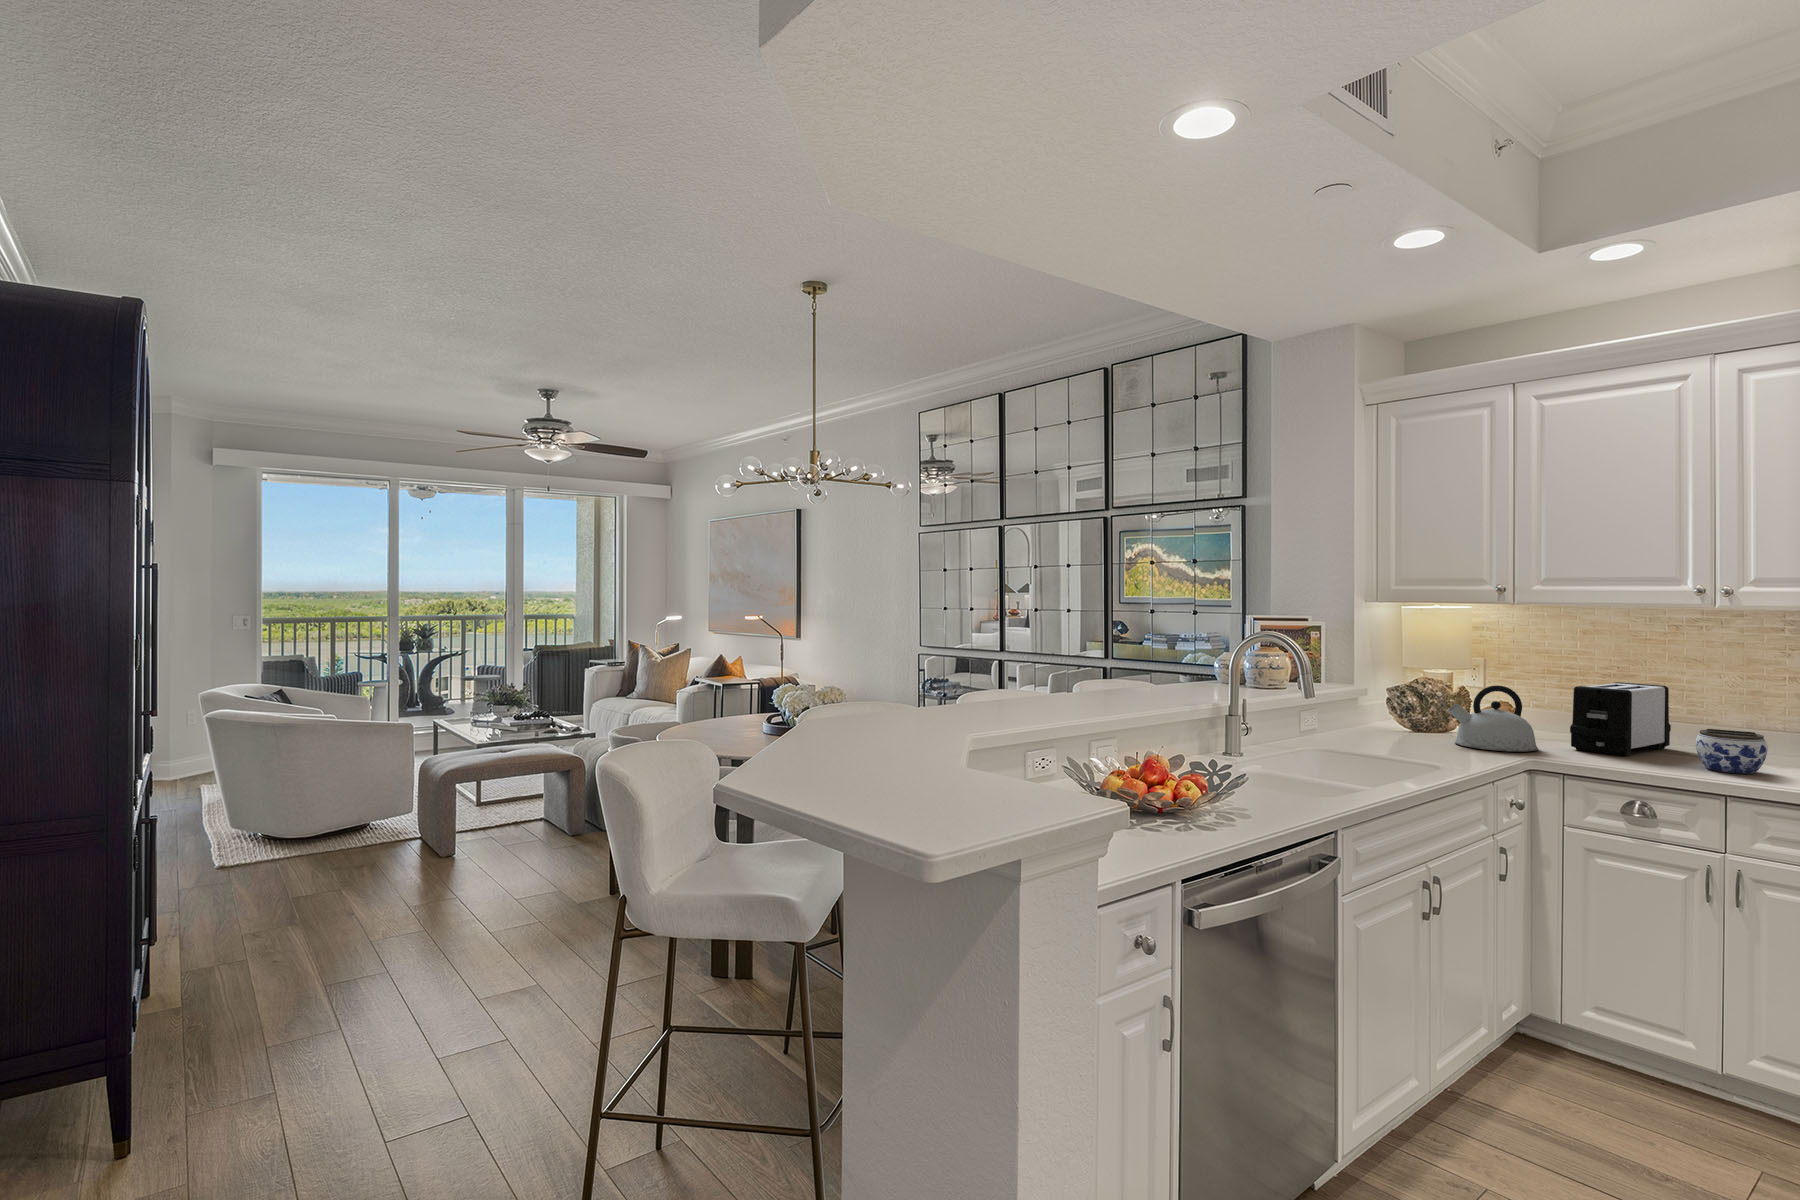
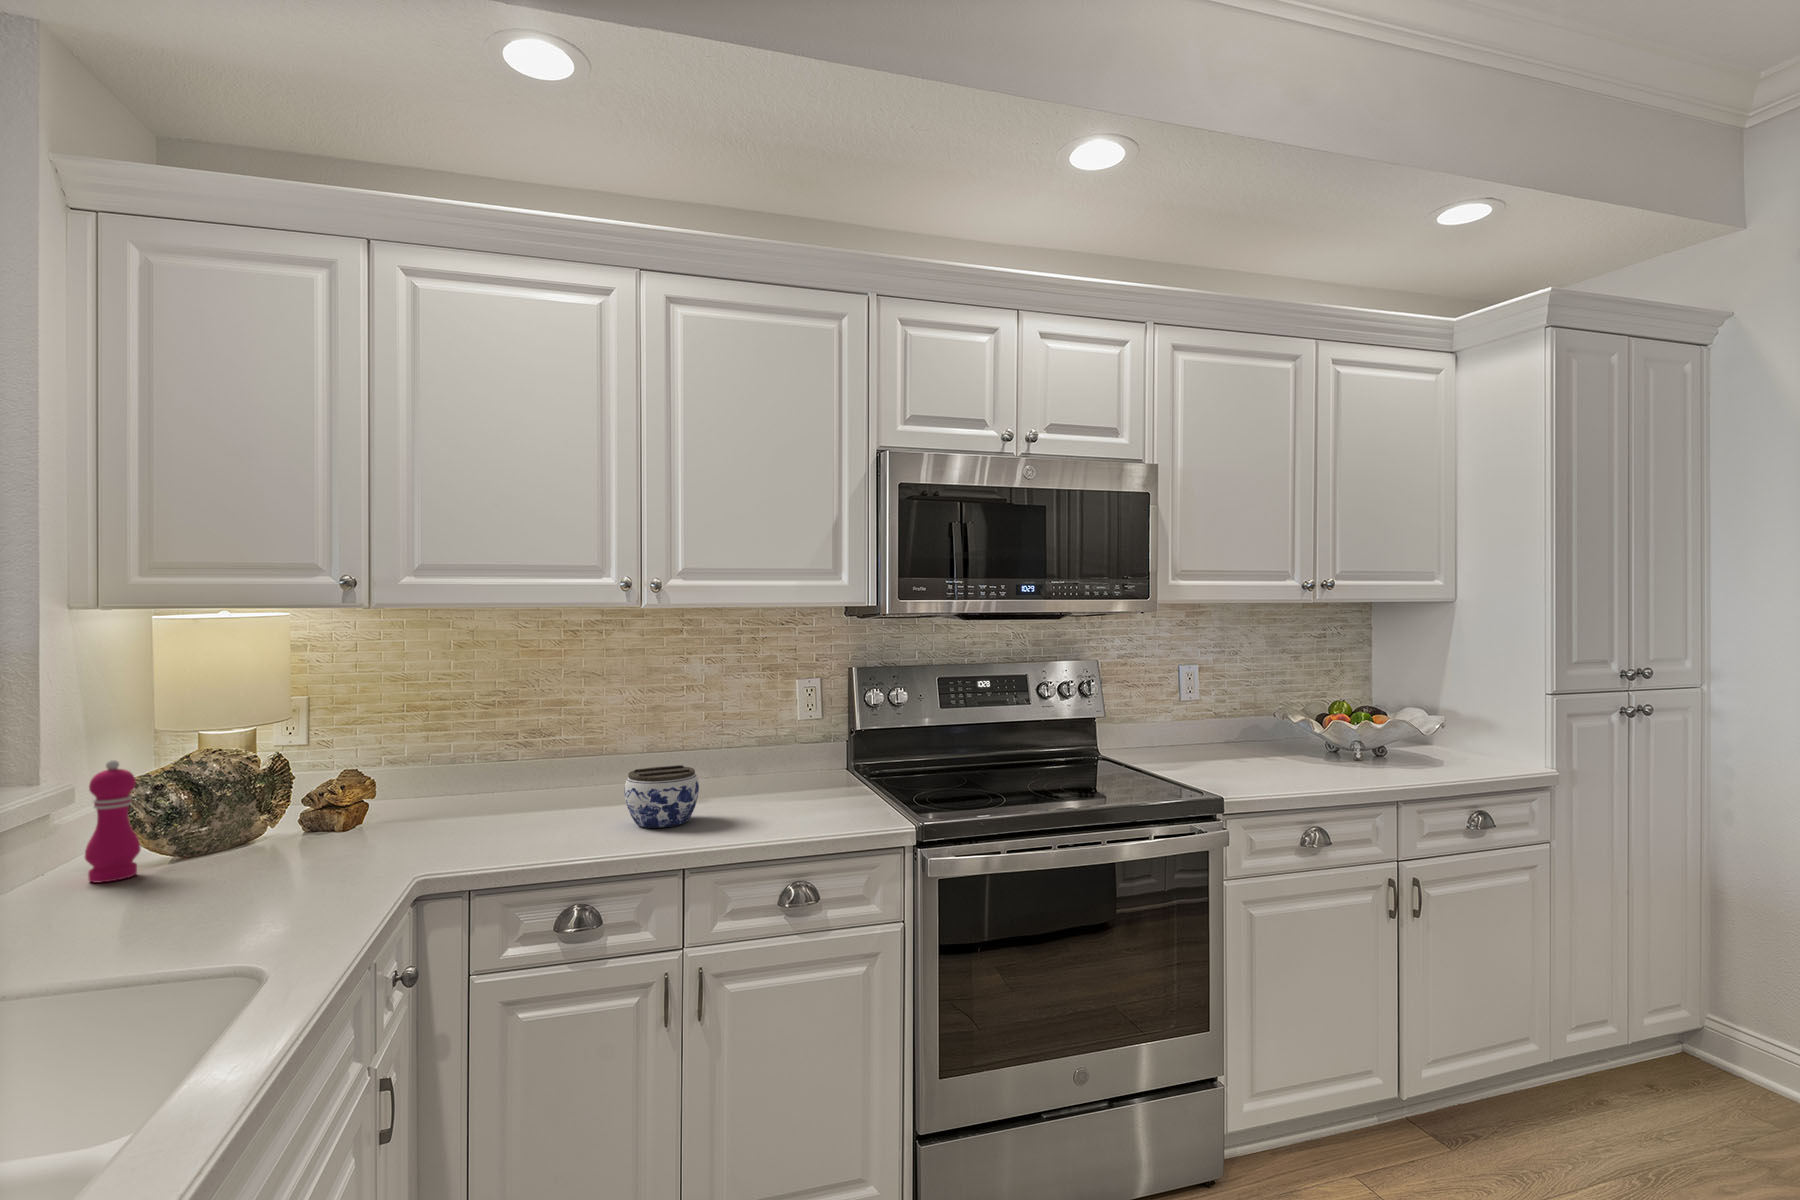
pepper mill: none [1373,676,1396,733] -> present [85,760,141,883]
toaster: present [1570,682,1671,756] -> none [460,715,571,832]
kettle: present [1448,685,1538,752] -> none [255,748,417,876]

